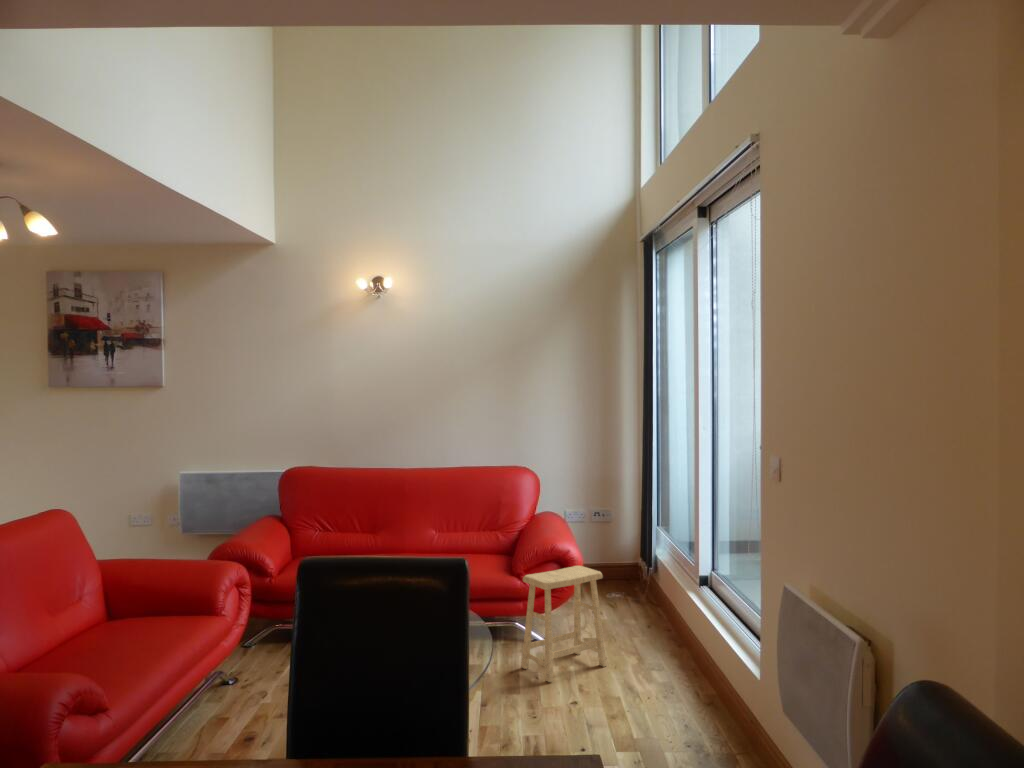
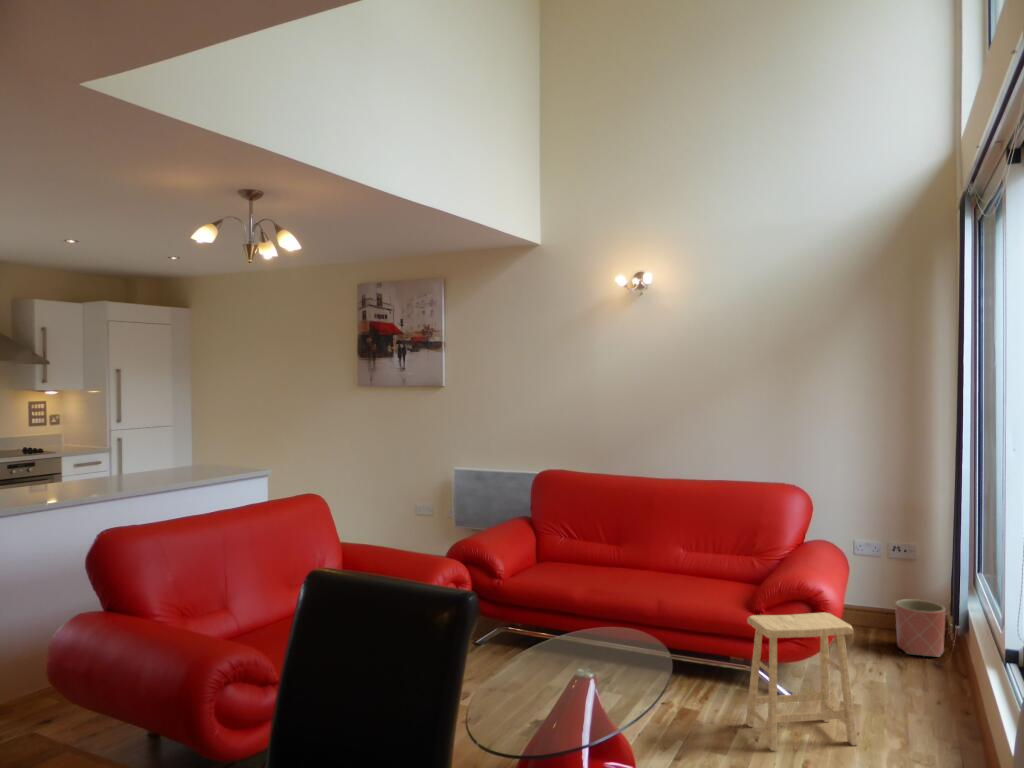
planter: none [603,554,638,597] -> present [895,599,945,657]

